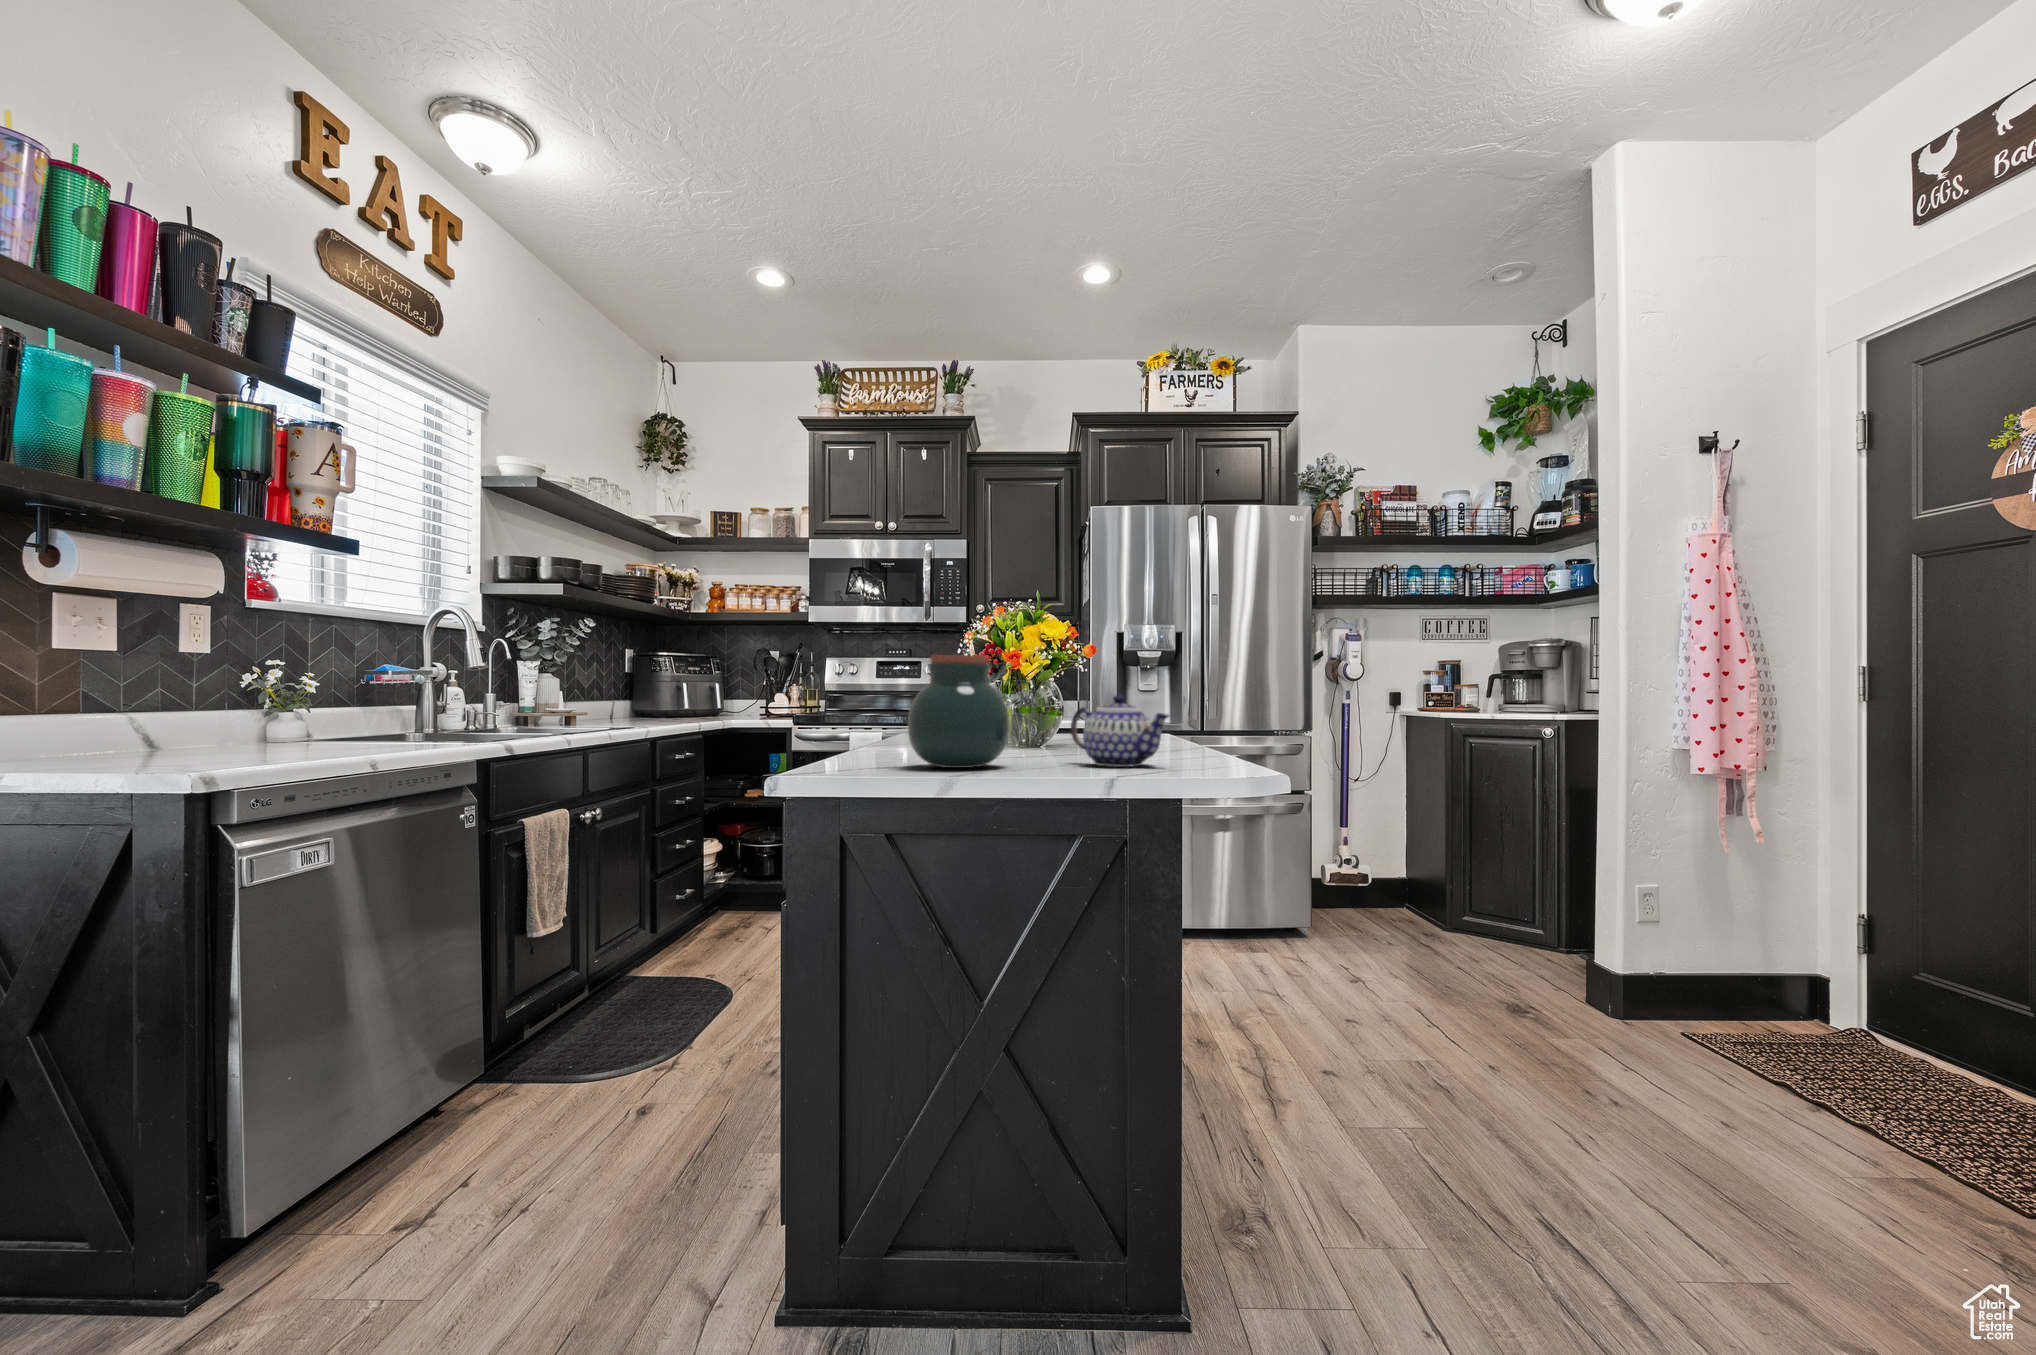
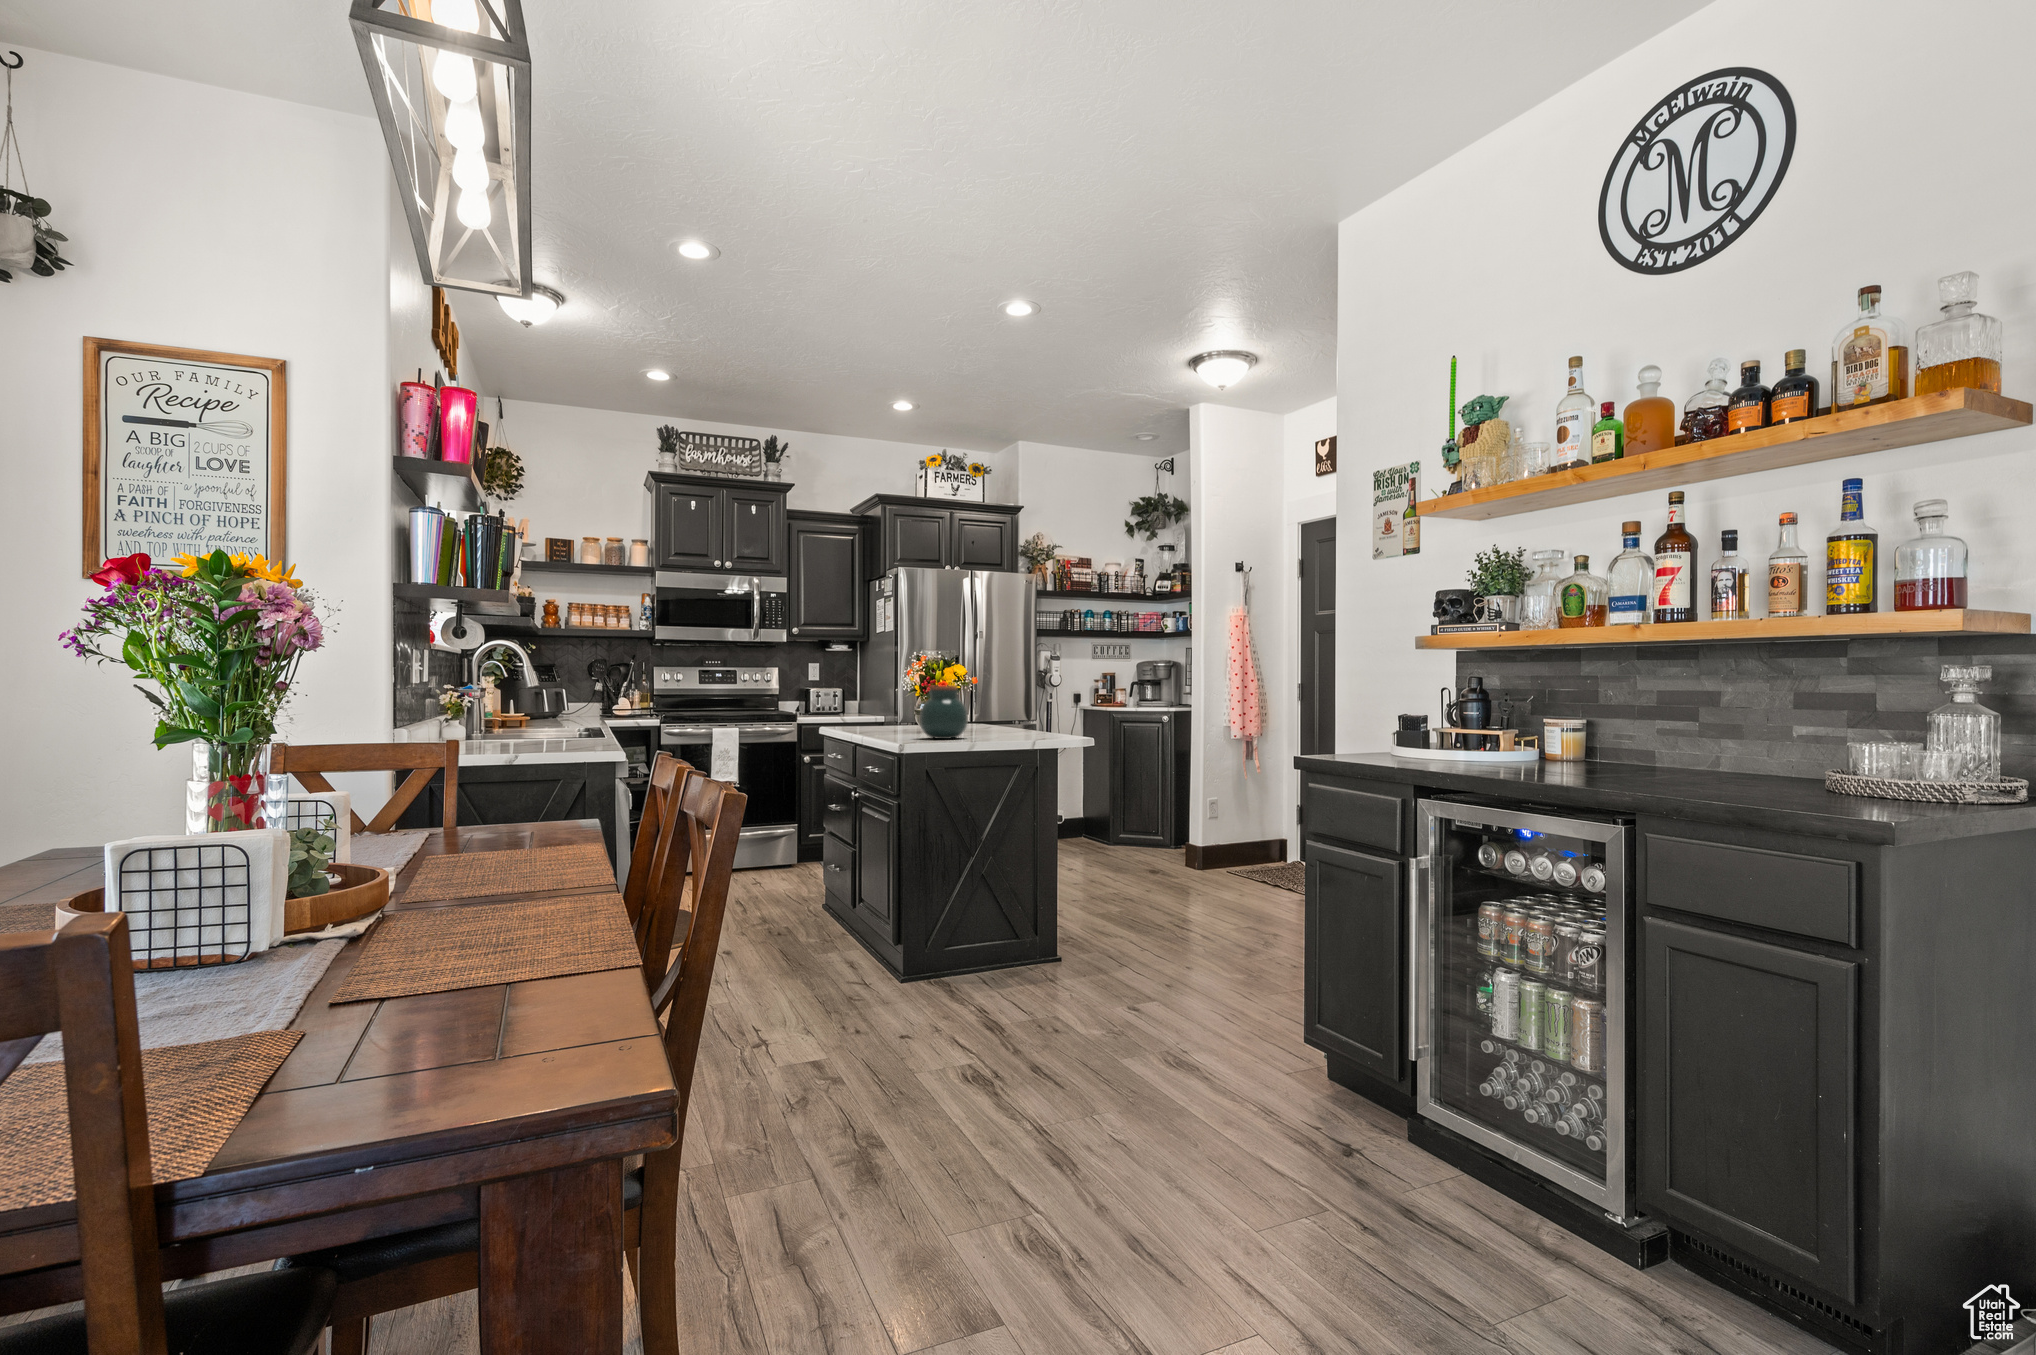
teapot: present [1071,695,1170,767] -> none [985,704,1038,736]

